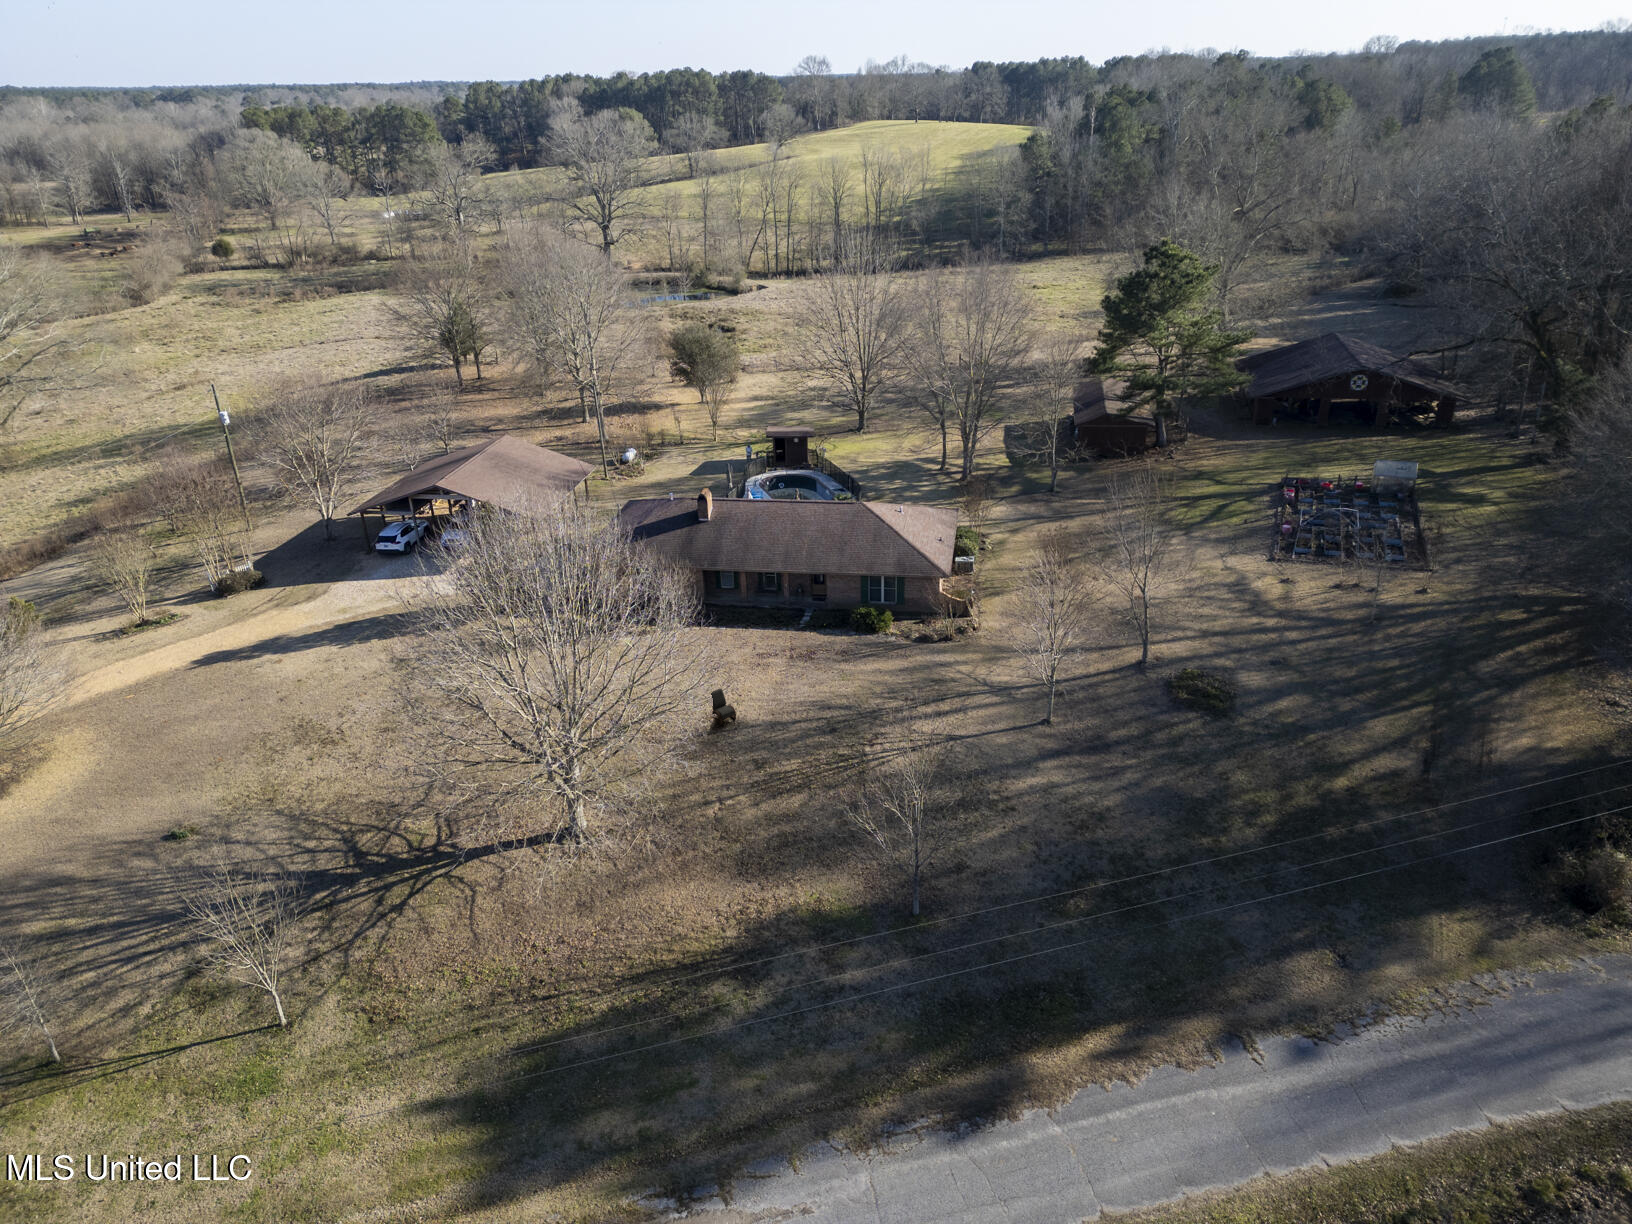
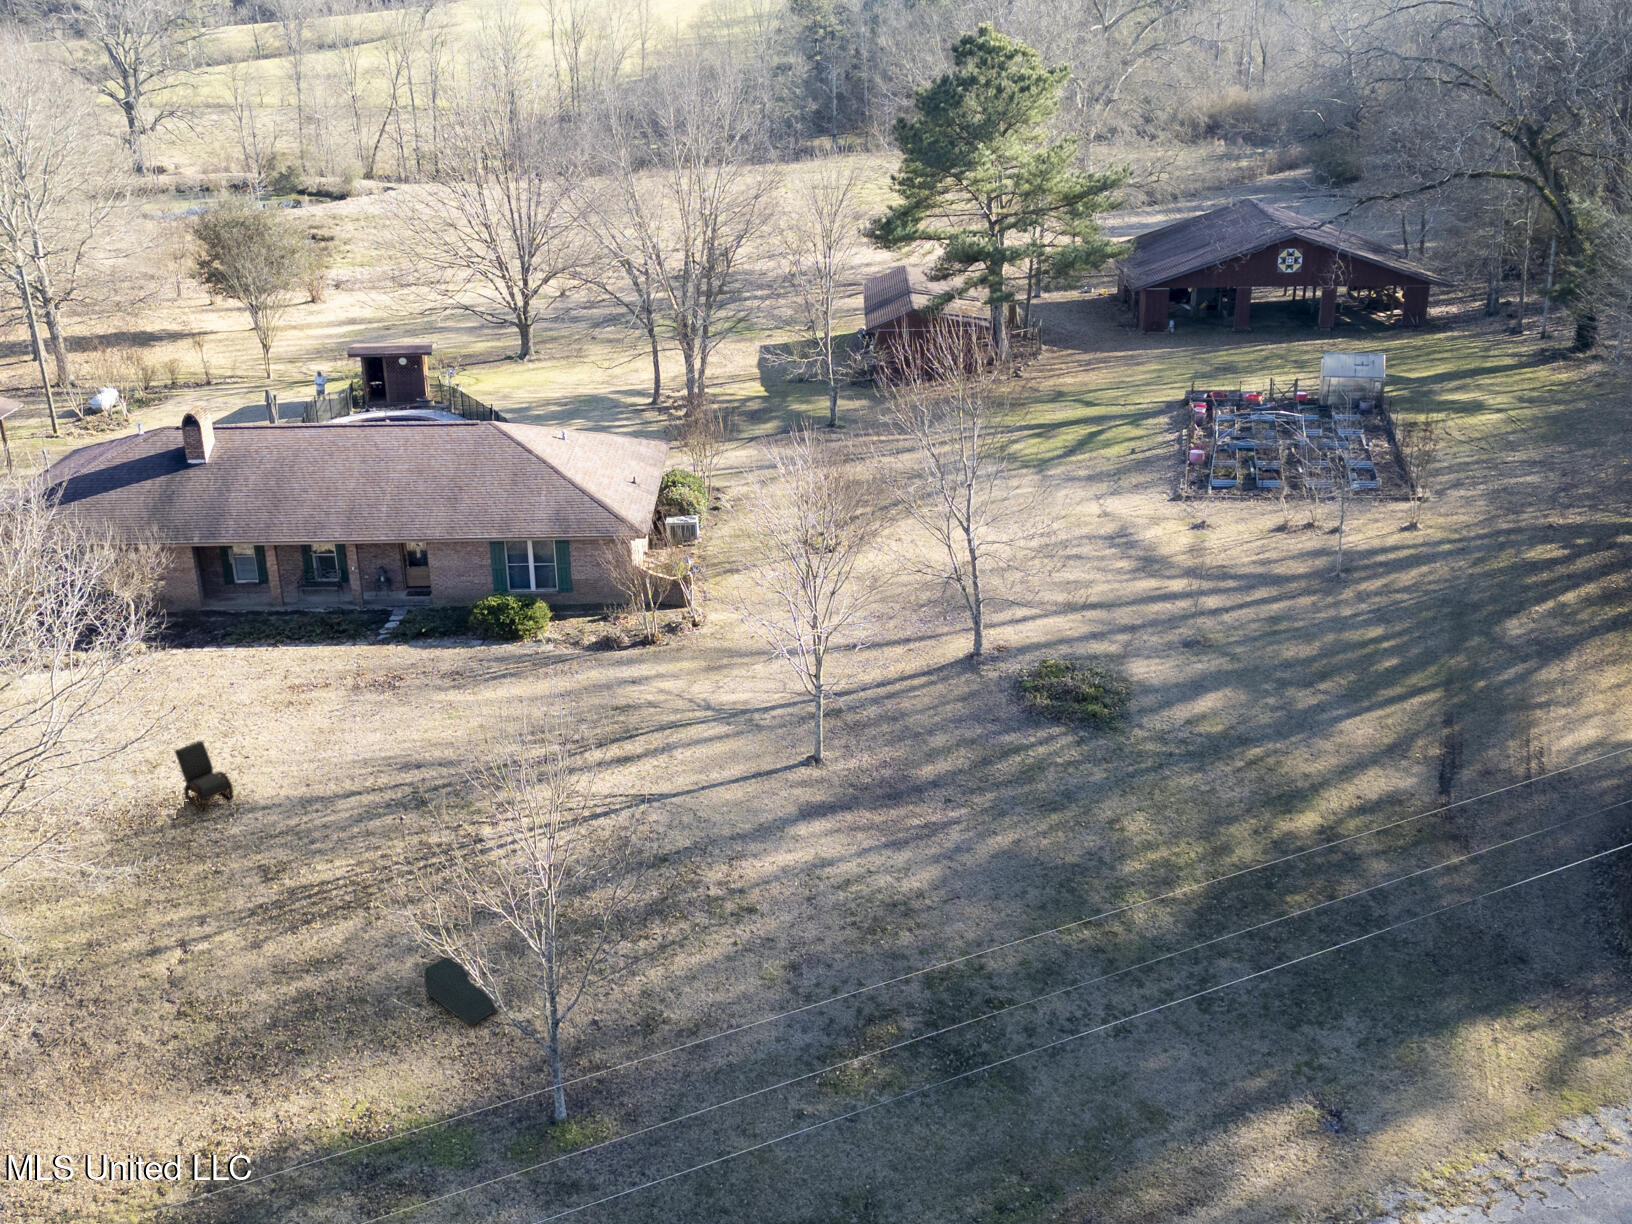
bench: none [842,820,879,860] -> present [424,957,498,1028]

